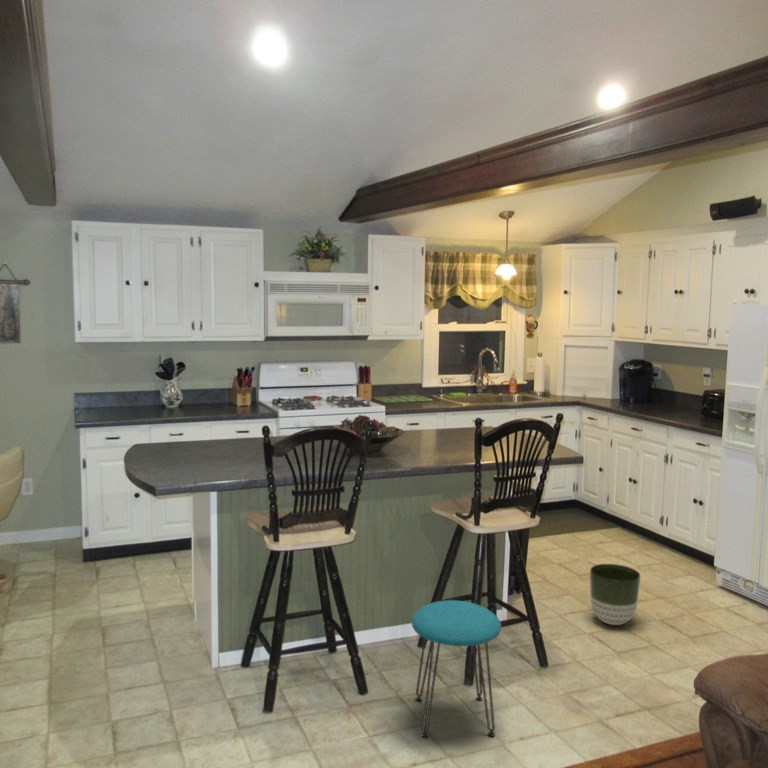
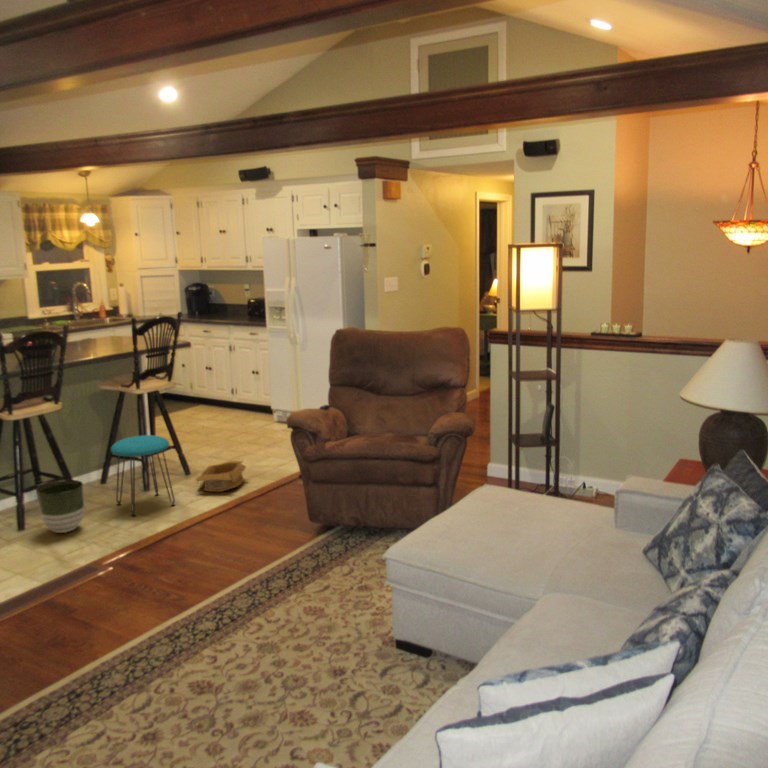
planter: present [590,564,640,625] -> present [37,480,84,533]
cardboard box: none [537,671,633,734] -> present [196,461,246,492]

